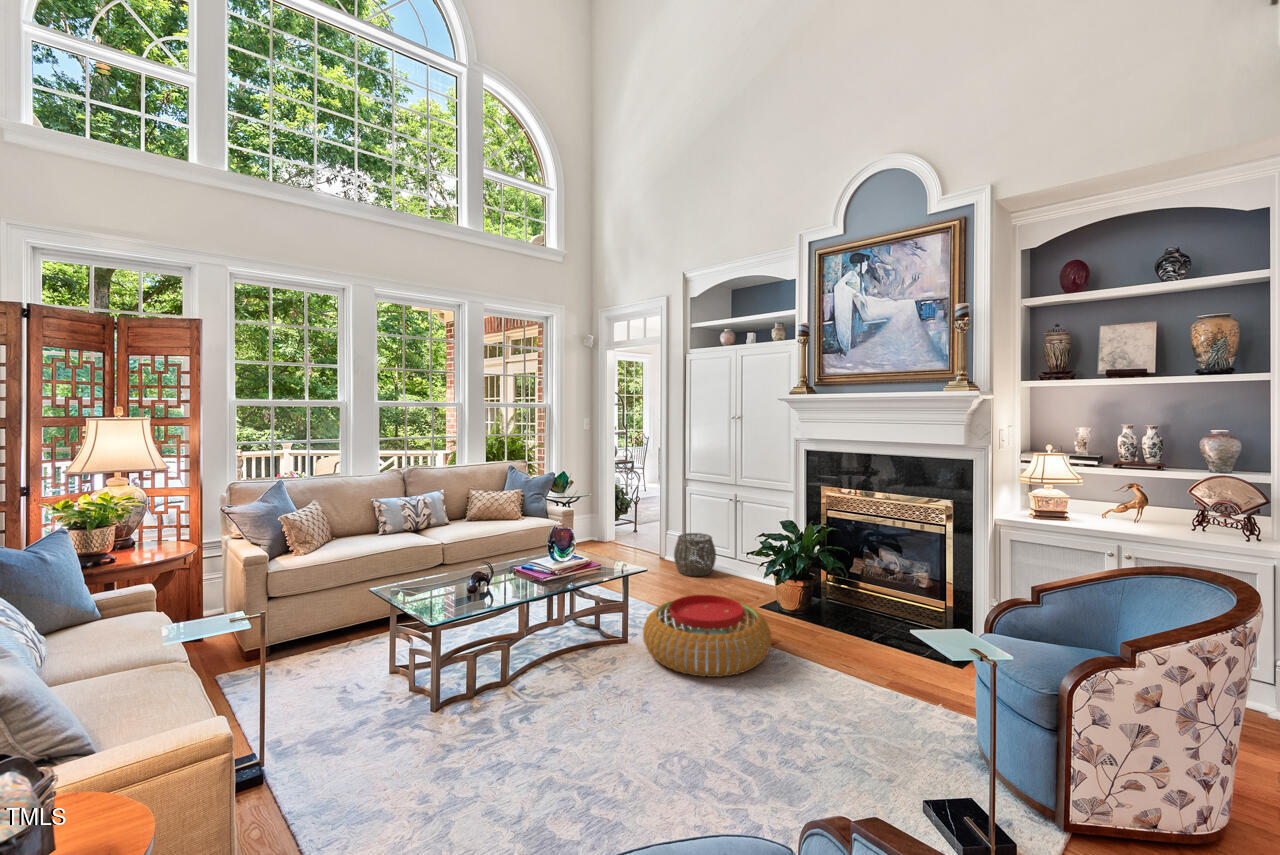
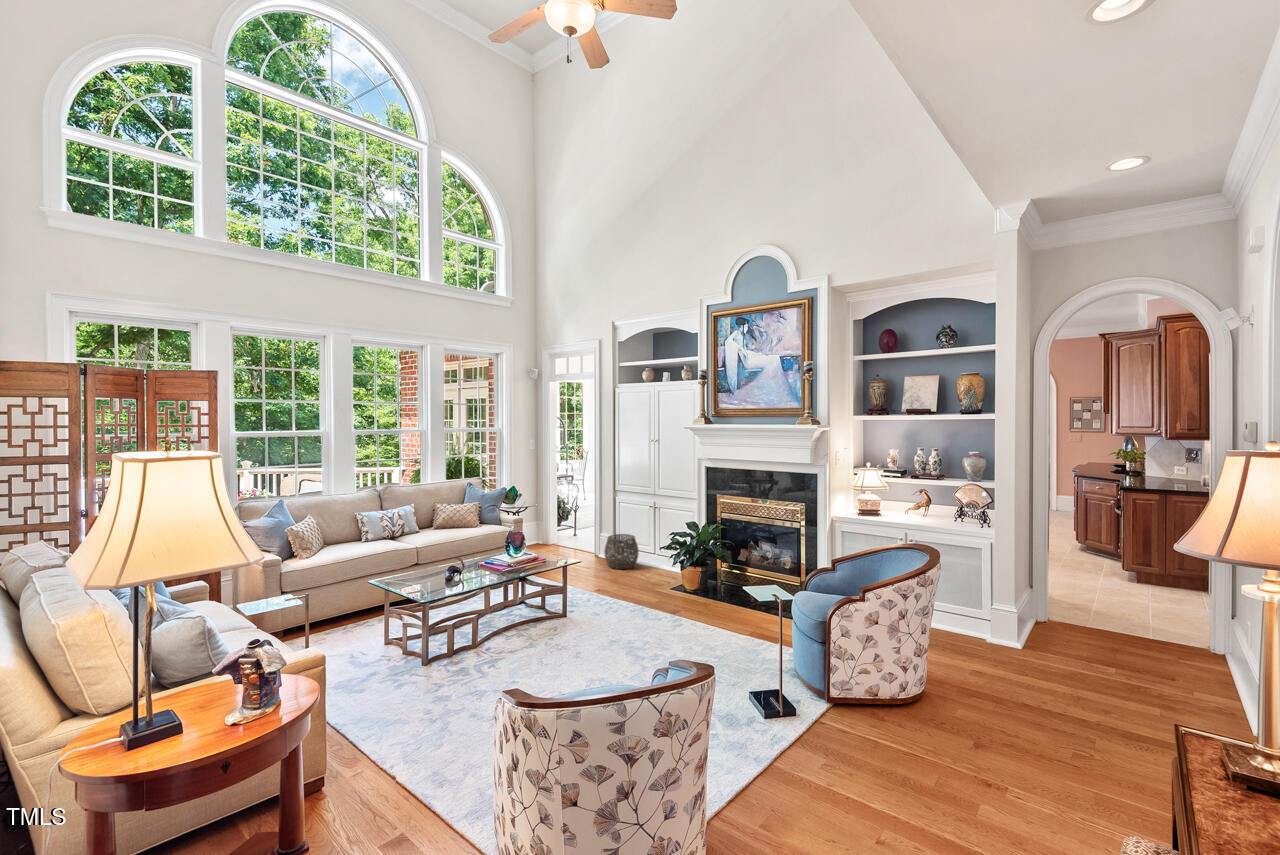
pouf: present [643,595,771,677] -> none [578,579,673,637]

